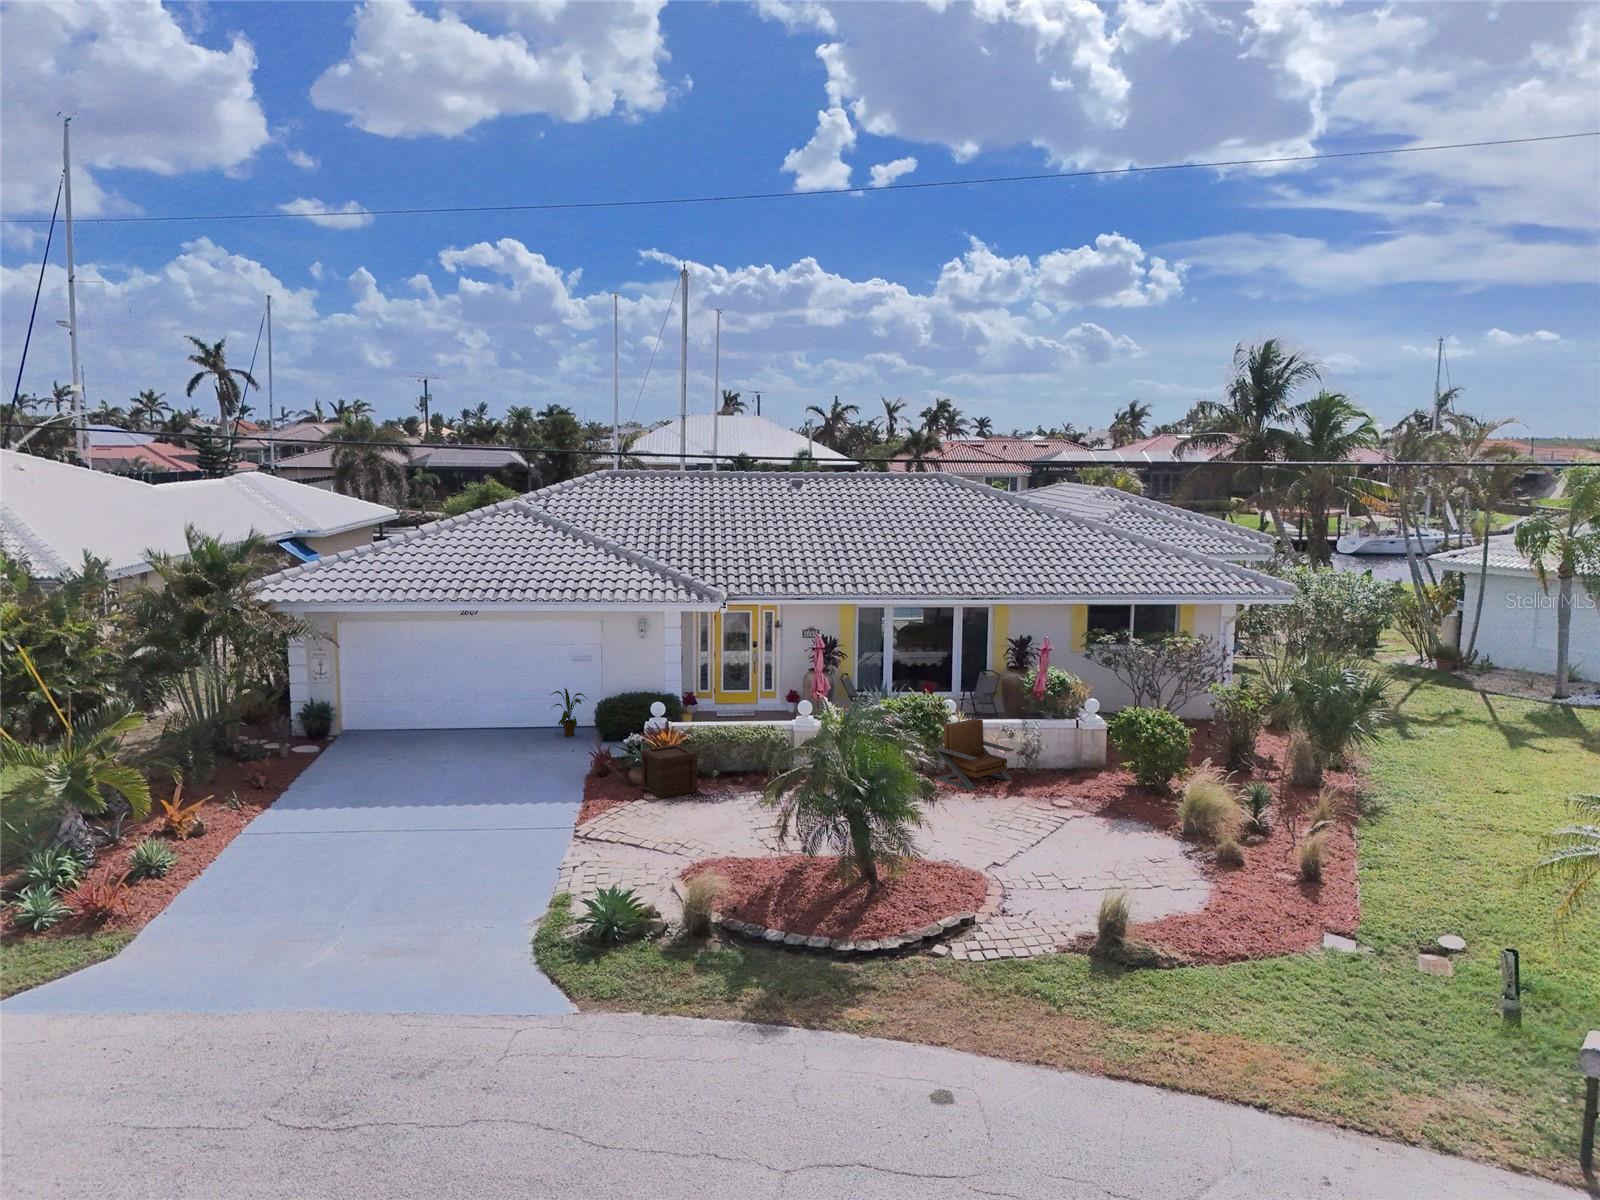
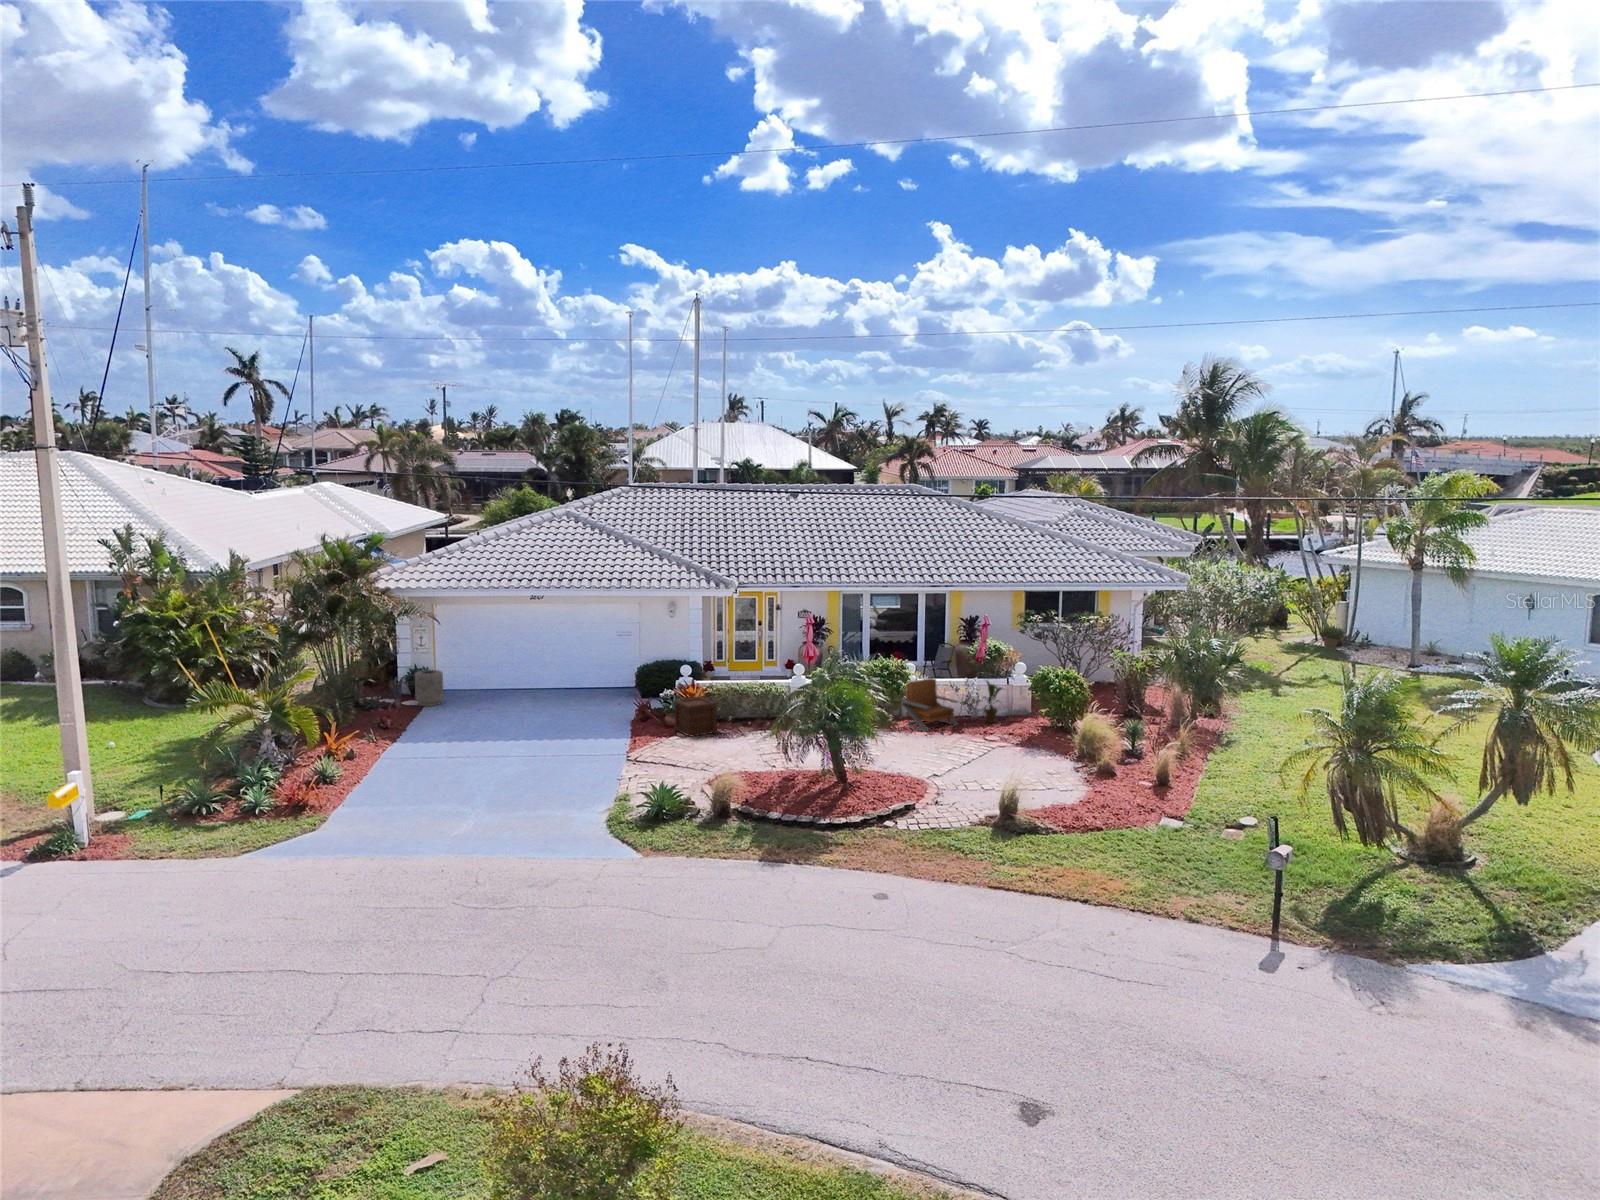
house plant: present [551,688,586,736] -> present [983,681,1002,723]
trash can: none [311,705,349,752] -> present [415,670,444,706]

